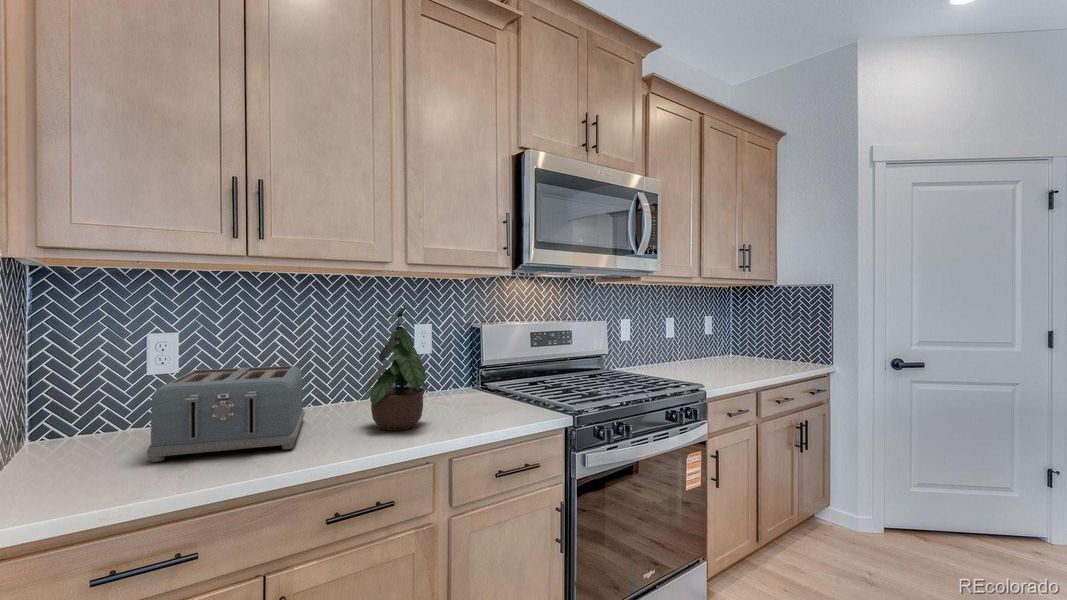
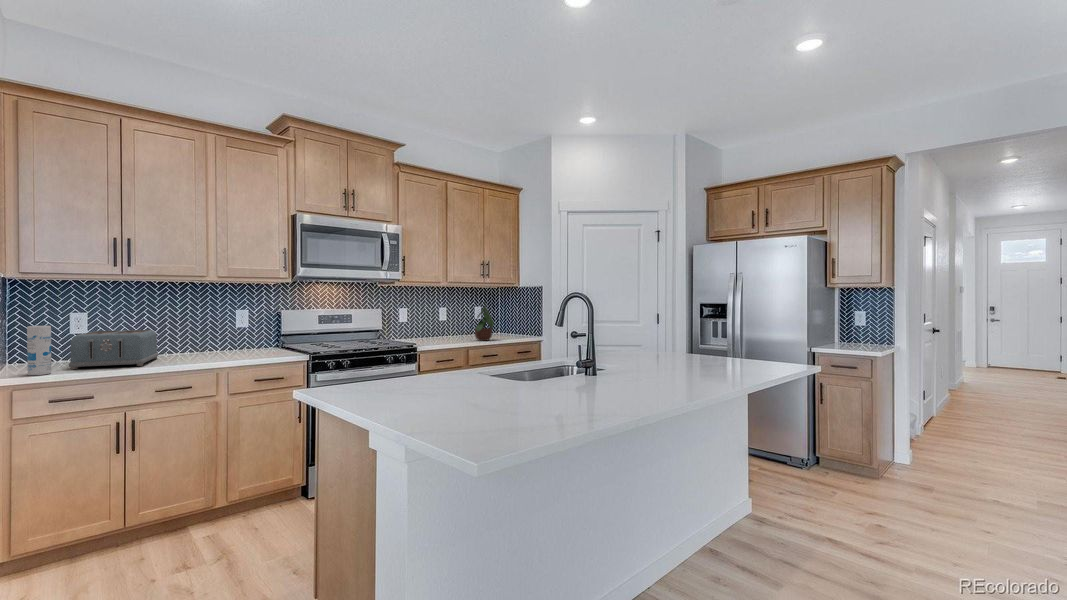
potted plant: present [365,307,428,431] -> present [475,302,494,341]
canister: none [57,368,111,491] -> present [27,326,52,375]

